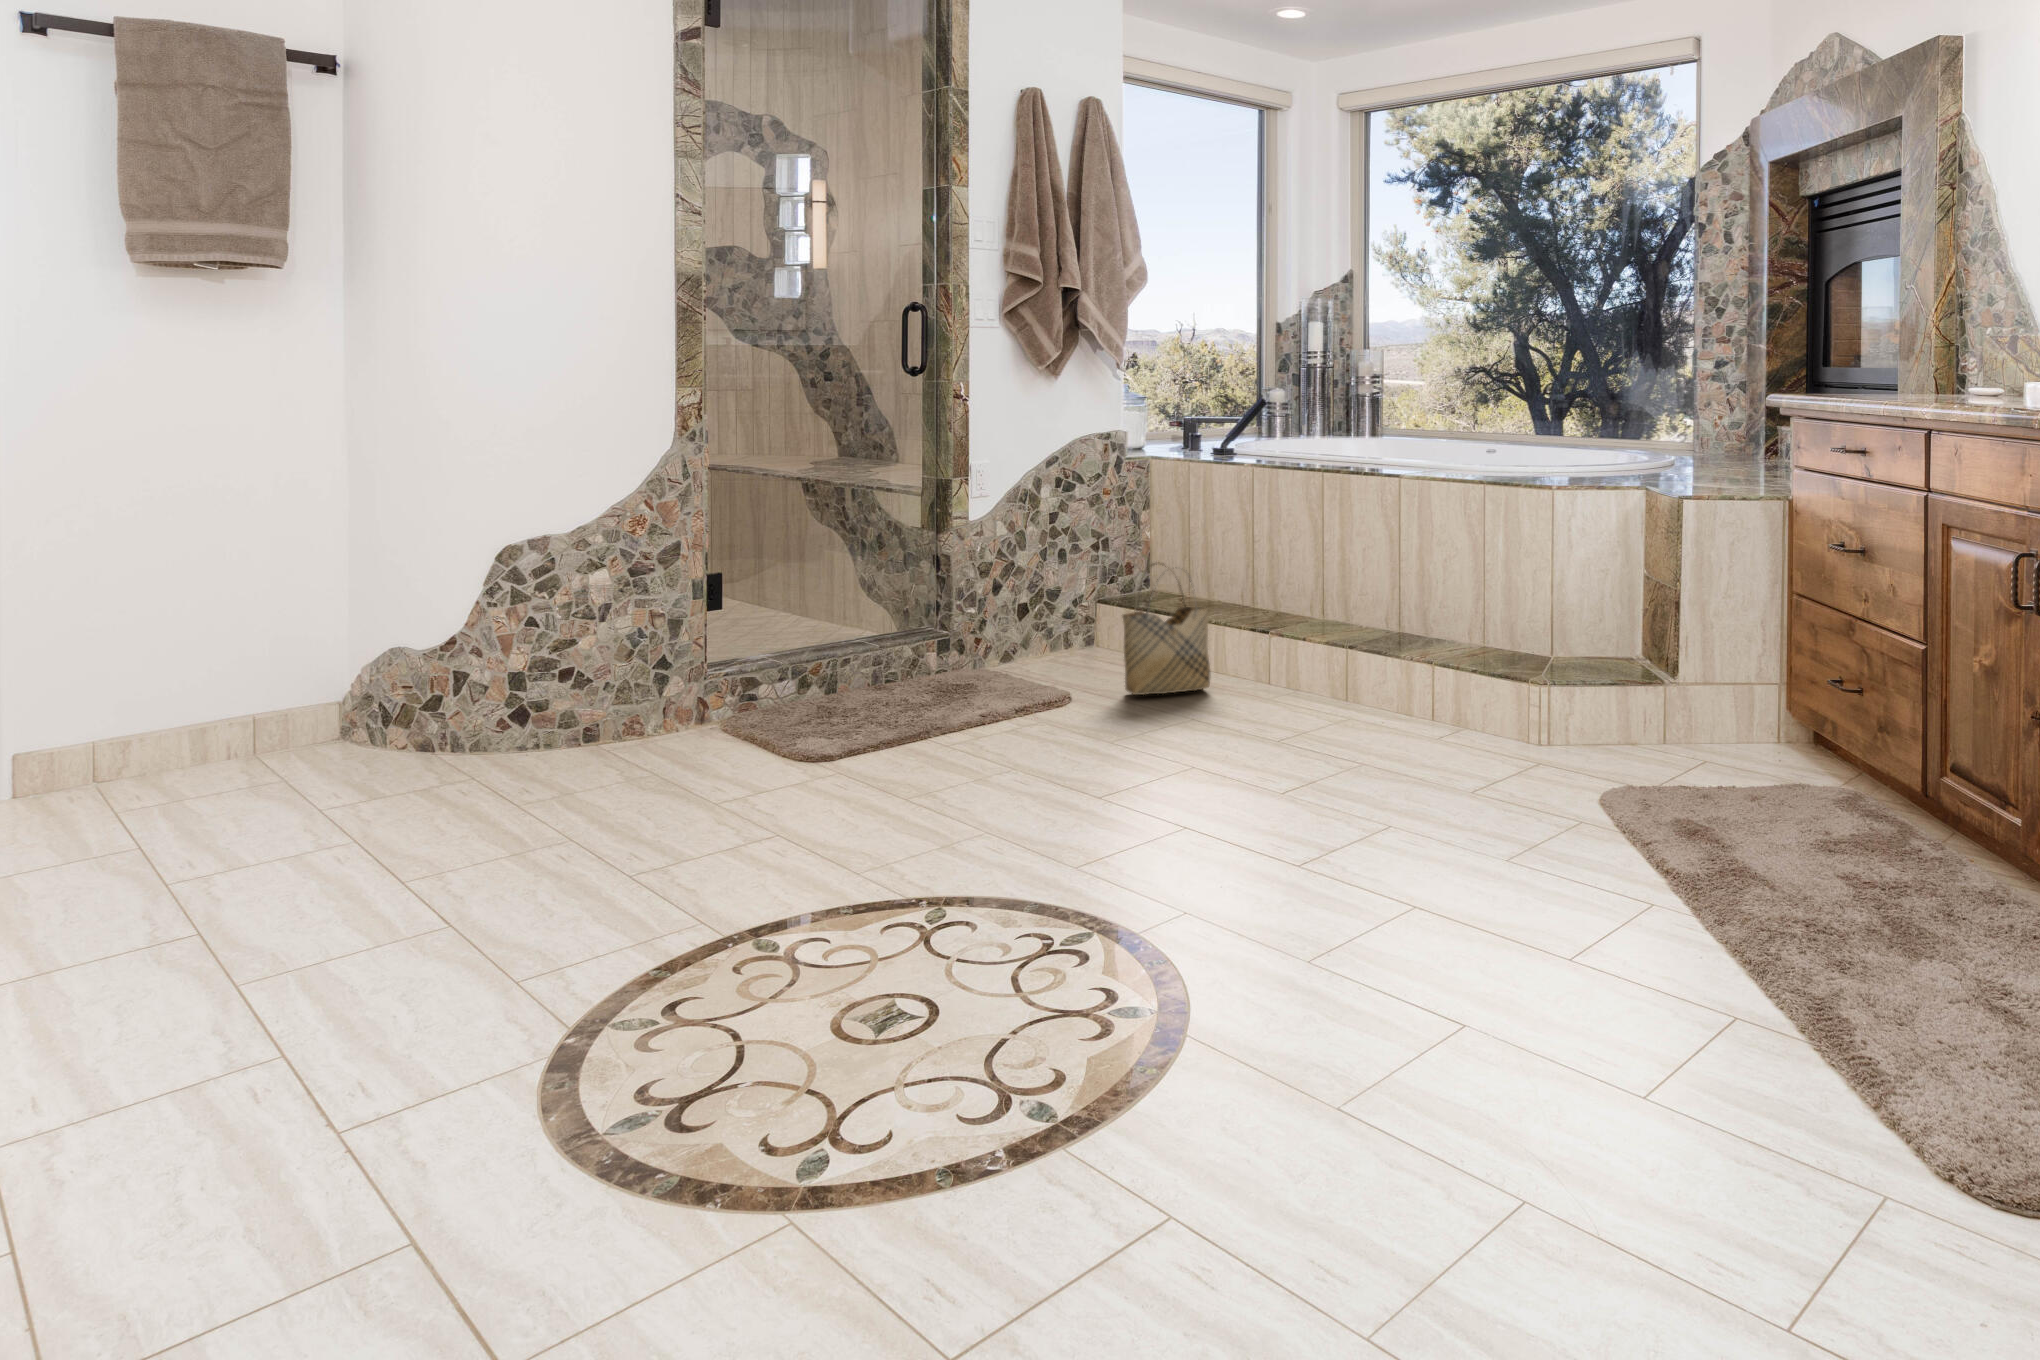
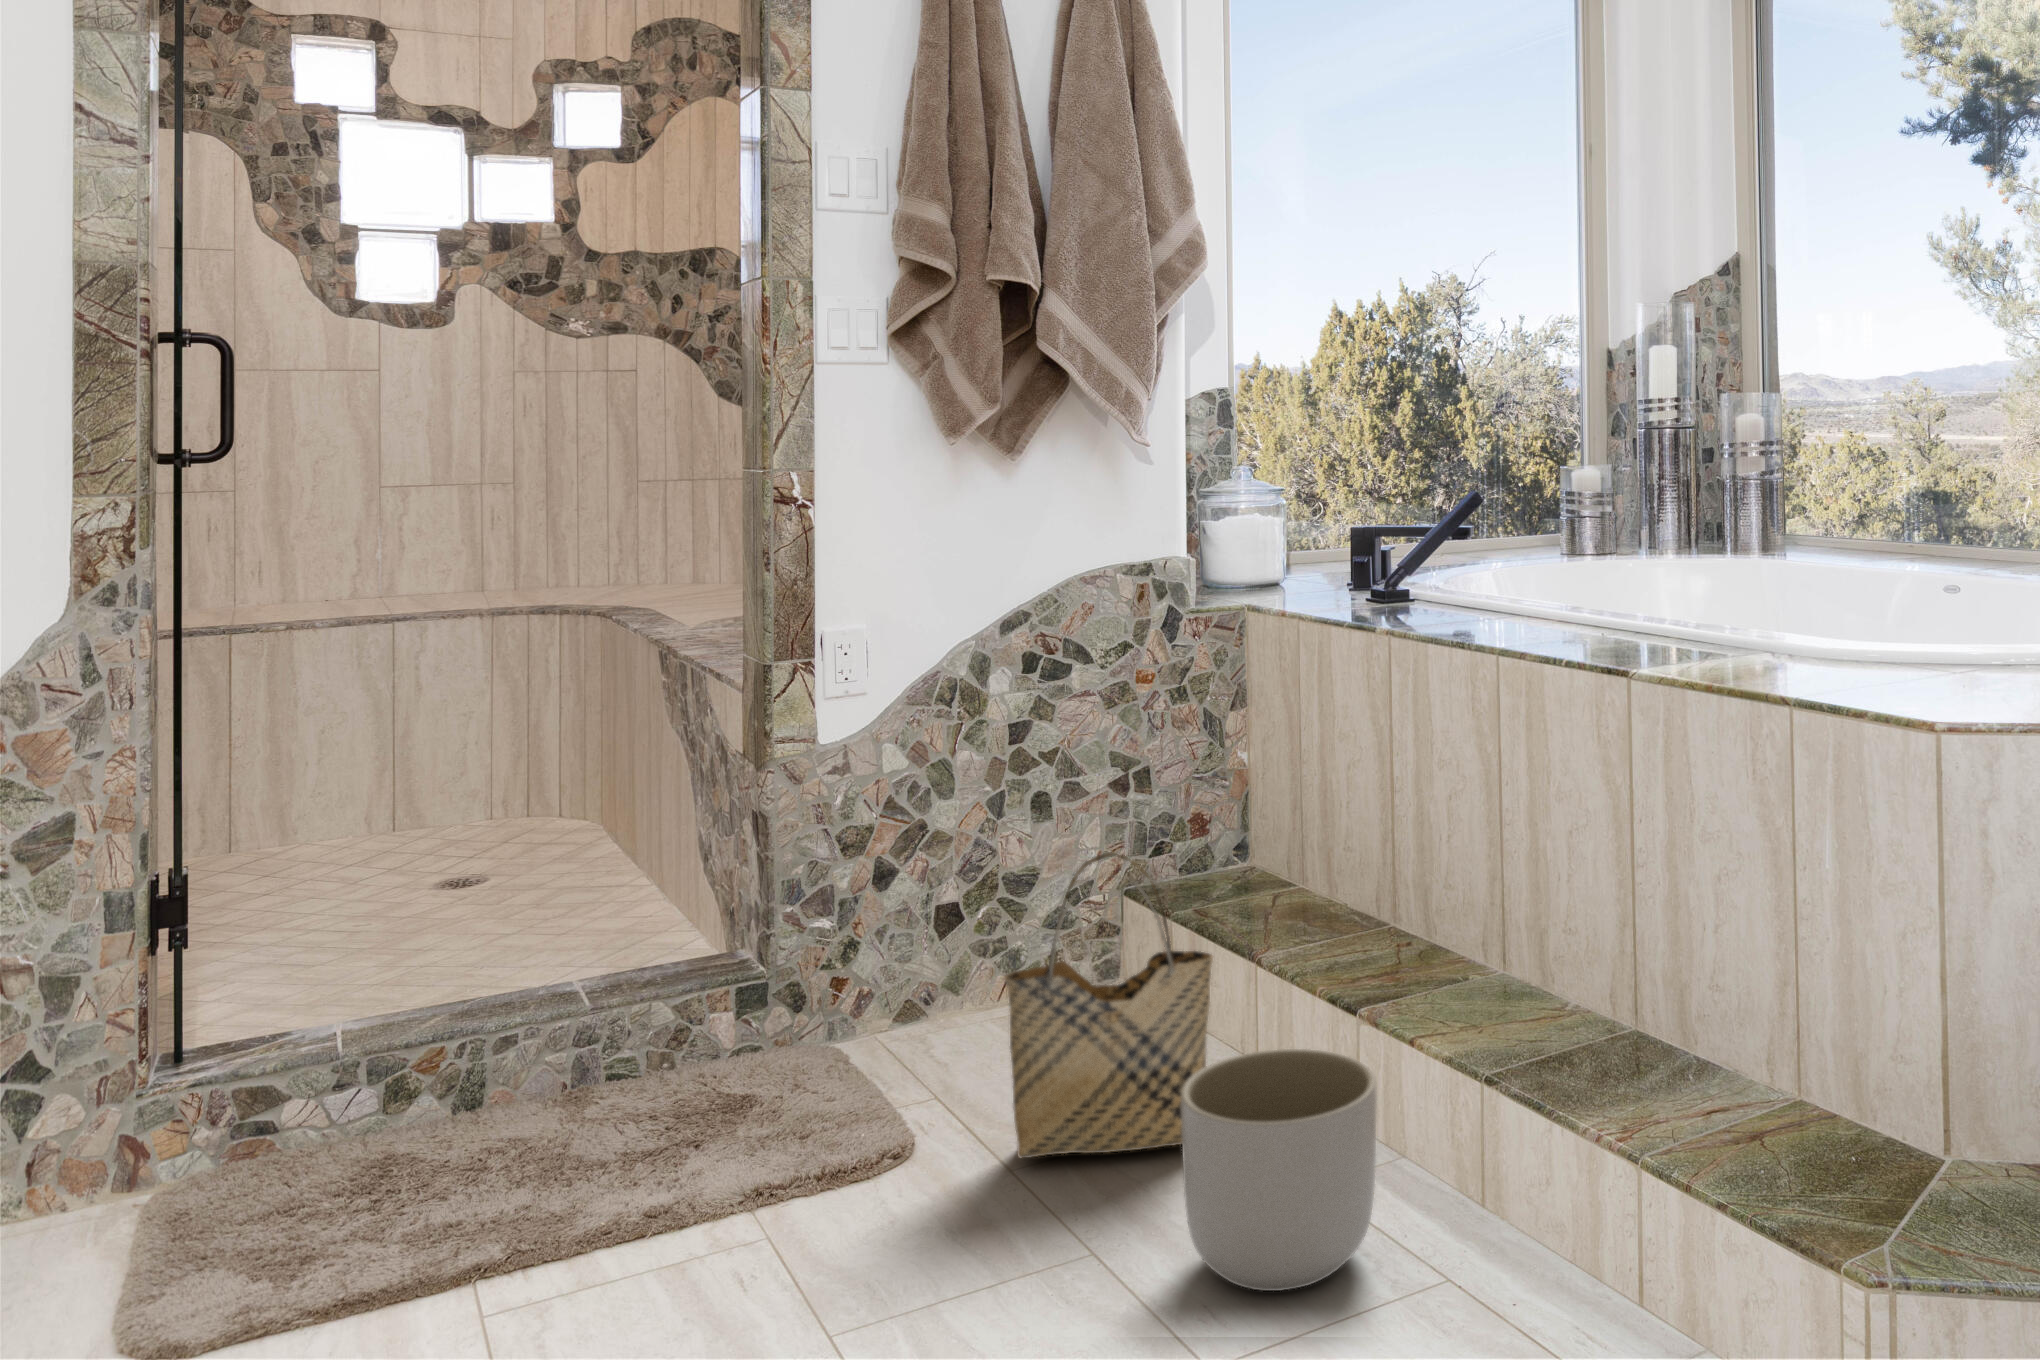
planter: none [1240,635,1321,724] -> present [1181,1049,1377,1291]

